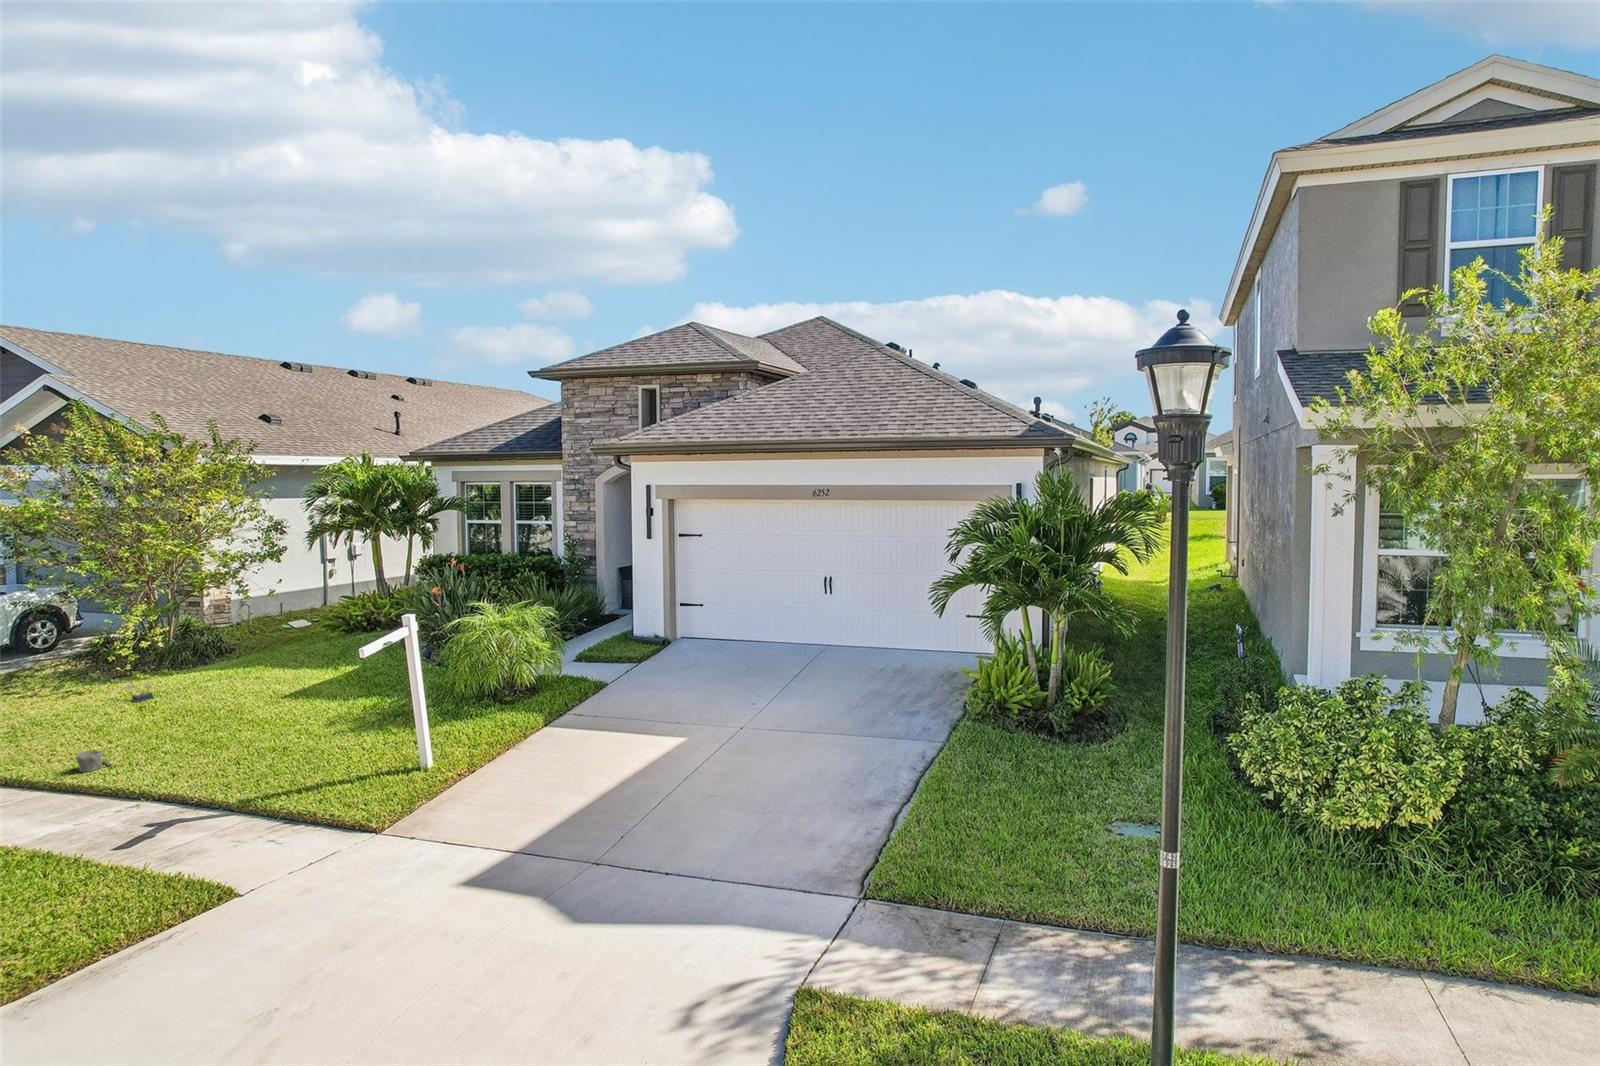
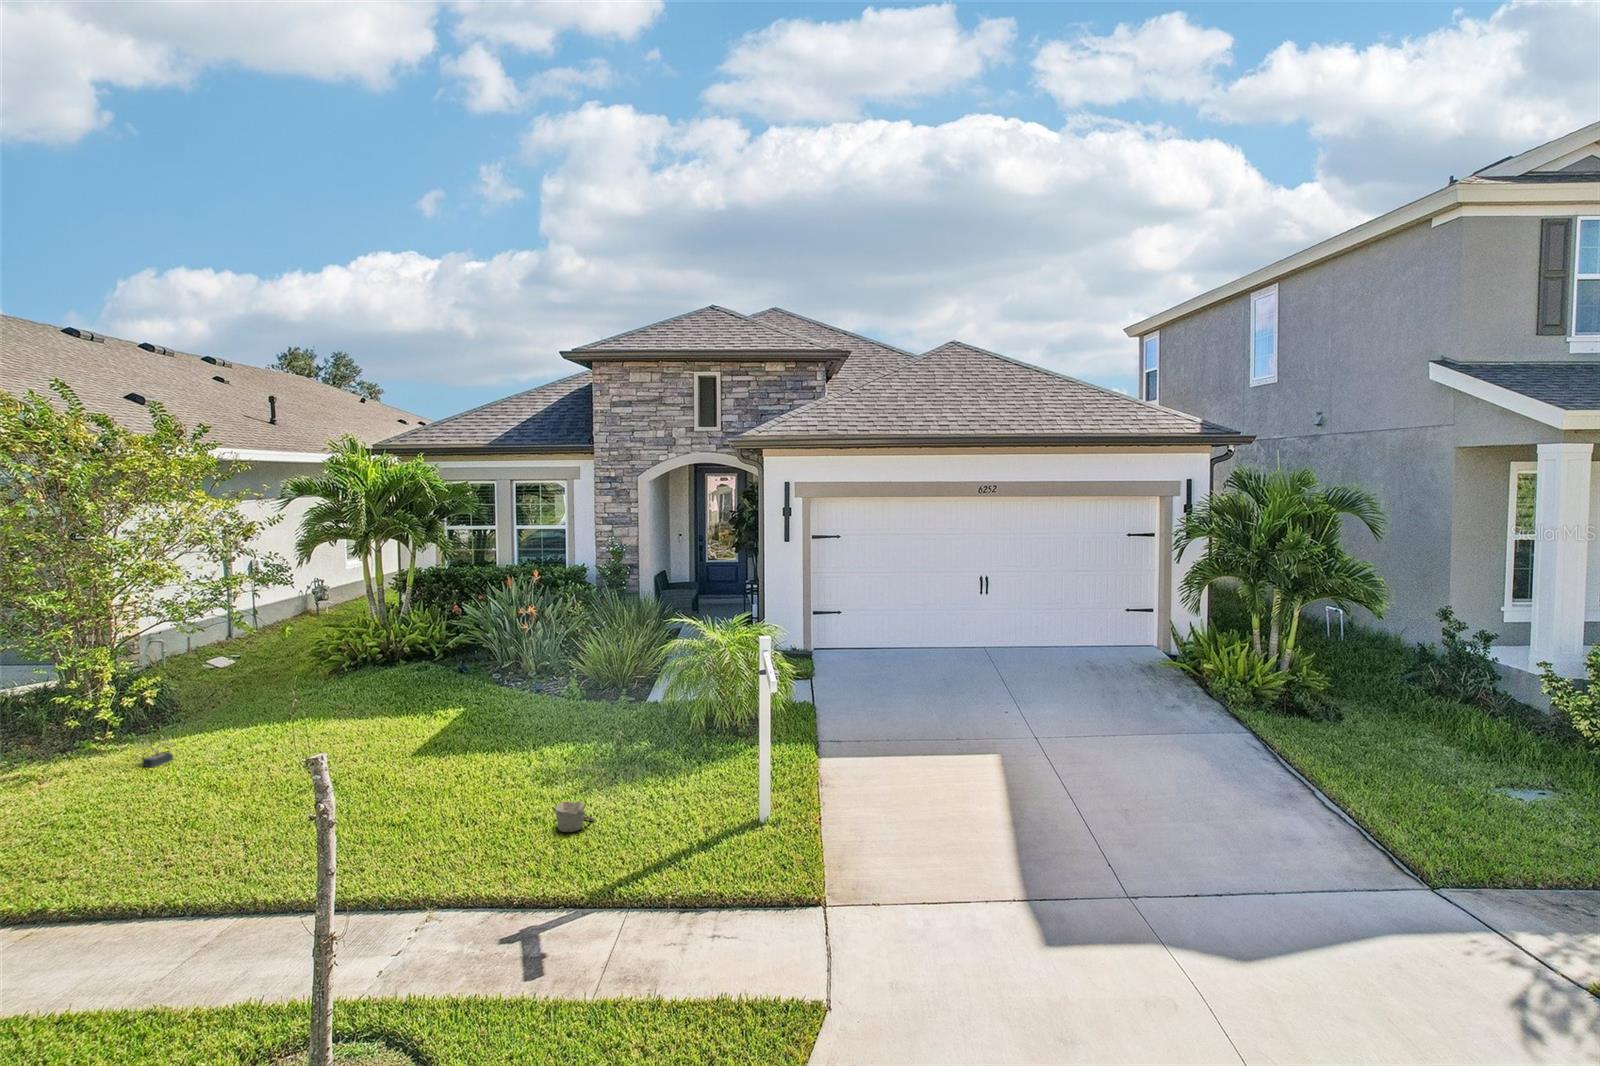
bucket: present [76,750,112,772] -> present [555,801,594,832]

